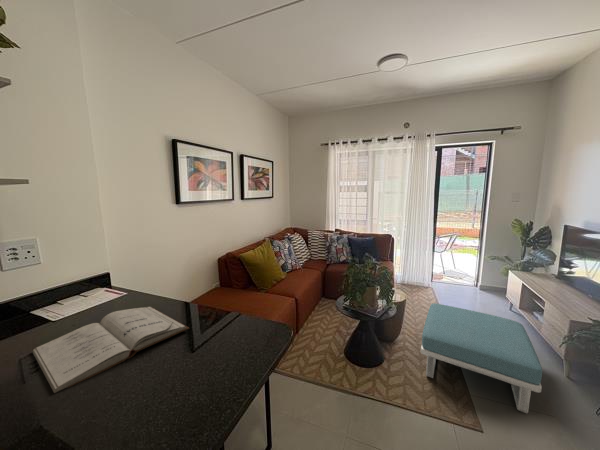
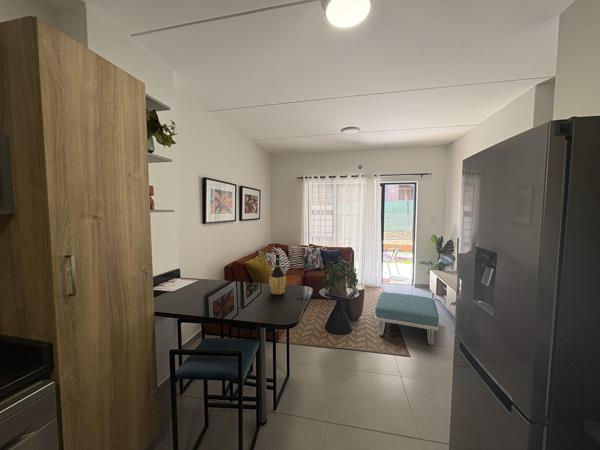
wine bottle: none [195,265,232,355] -> present [269,252,286,295]
book: present [33,307,189,393] -> none [186,283,257,306]

